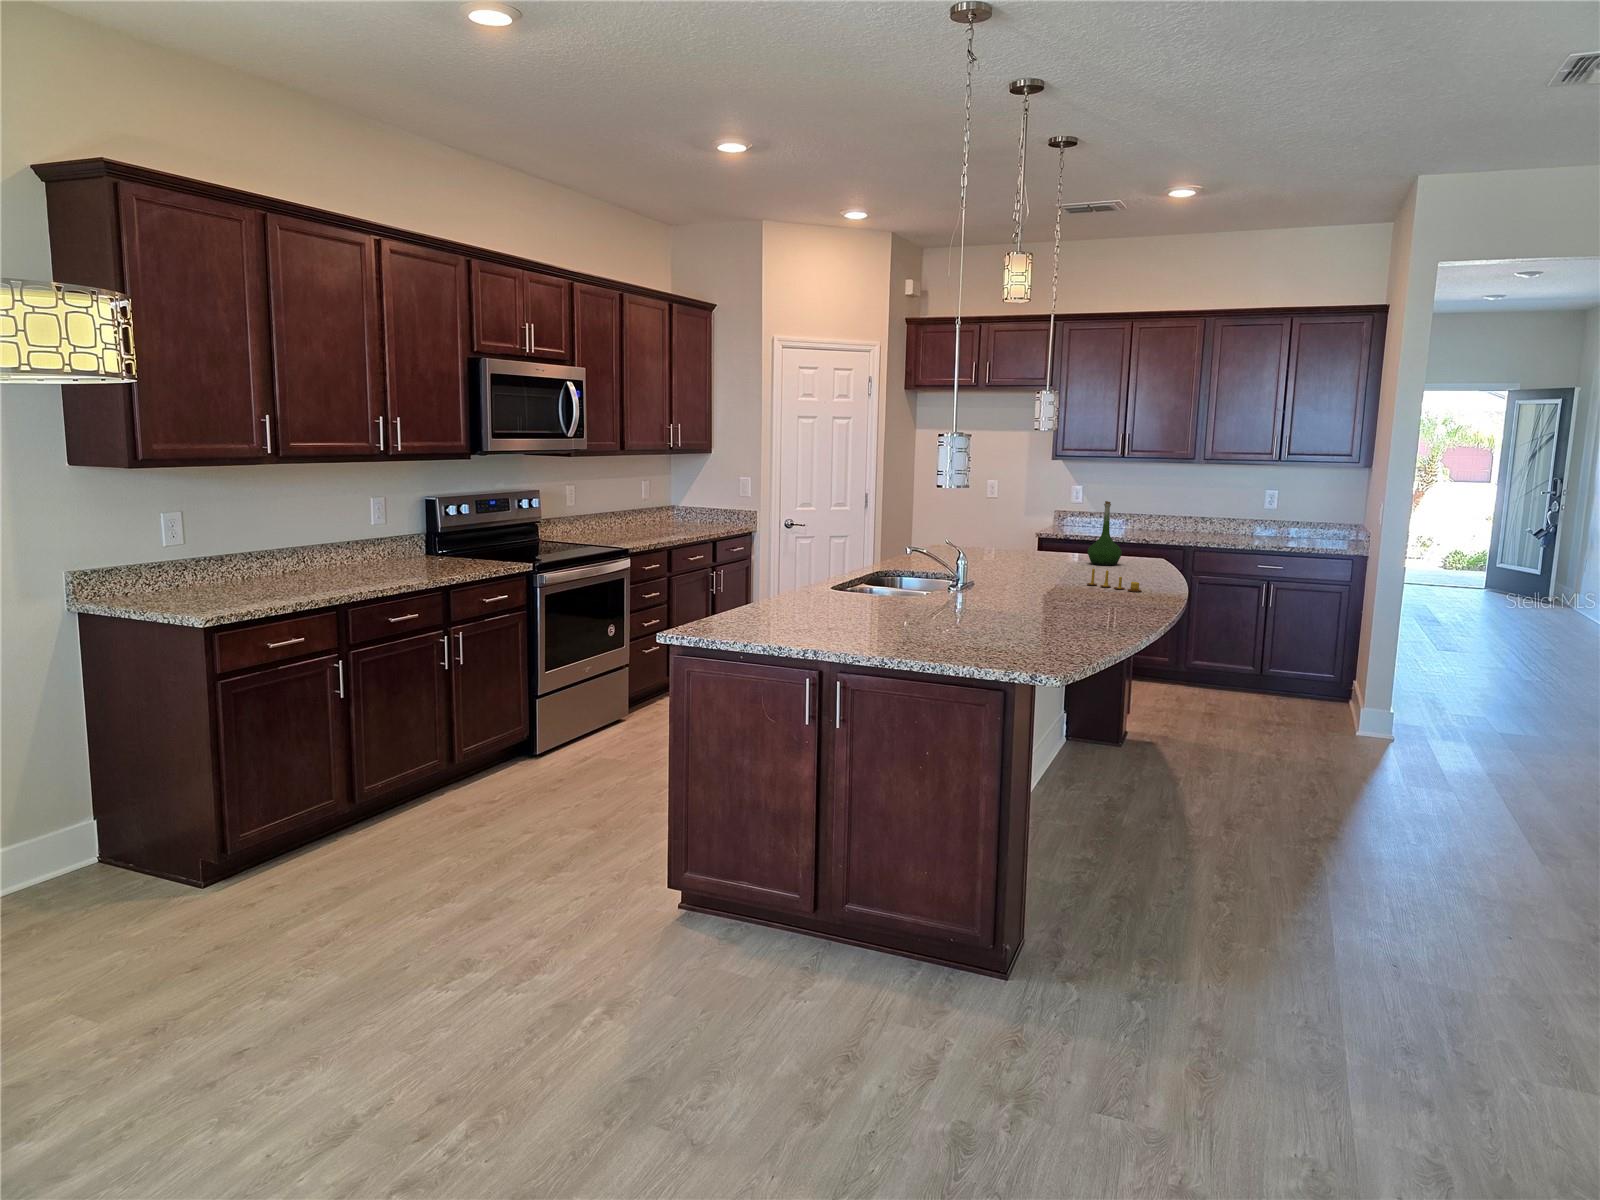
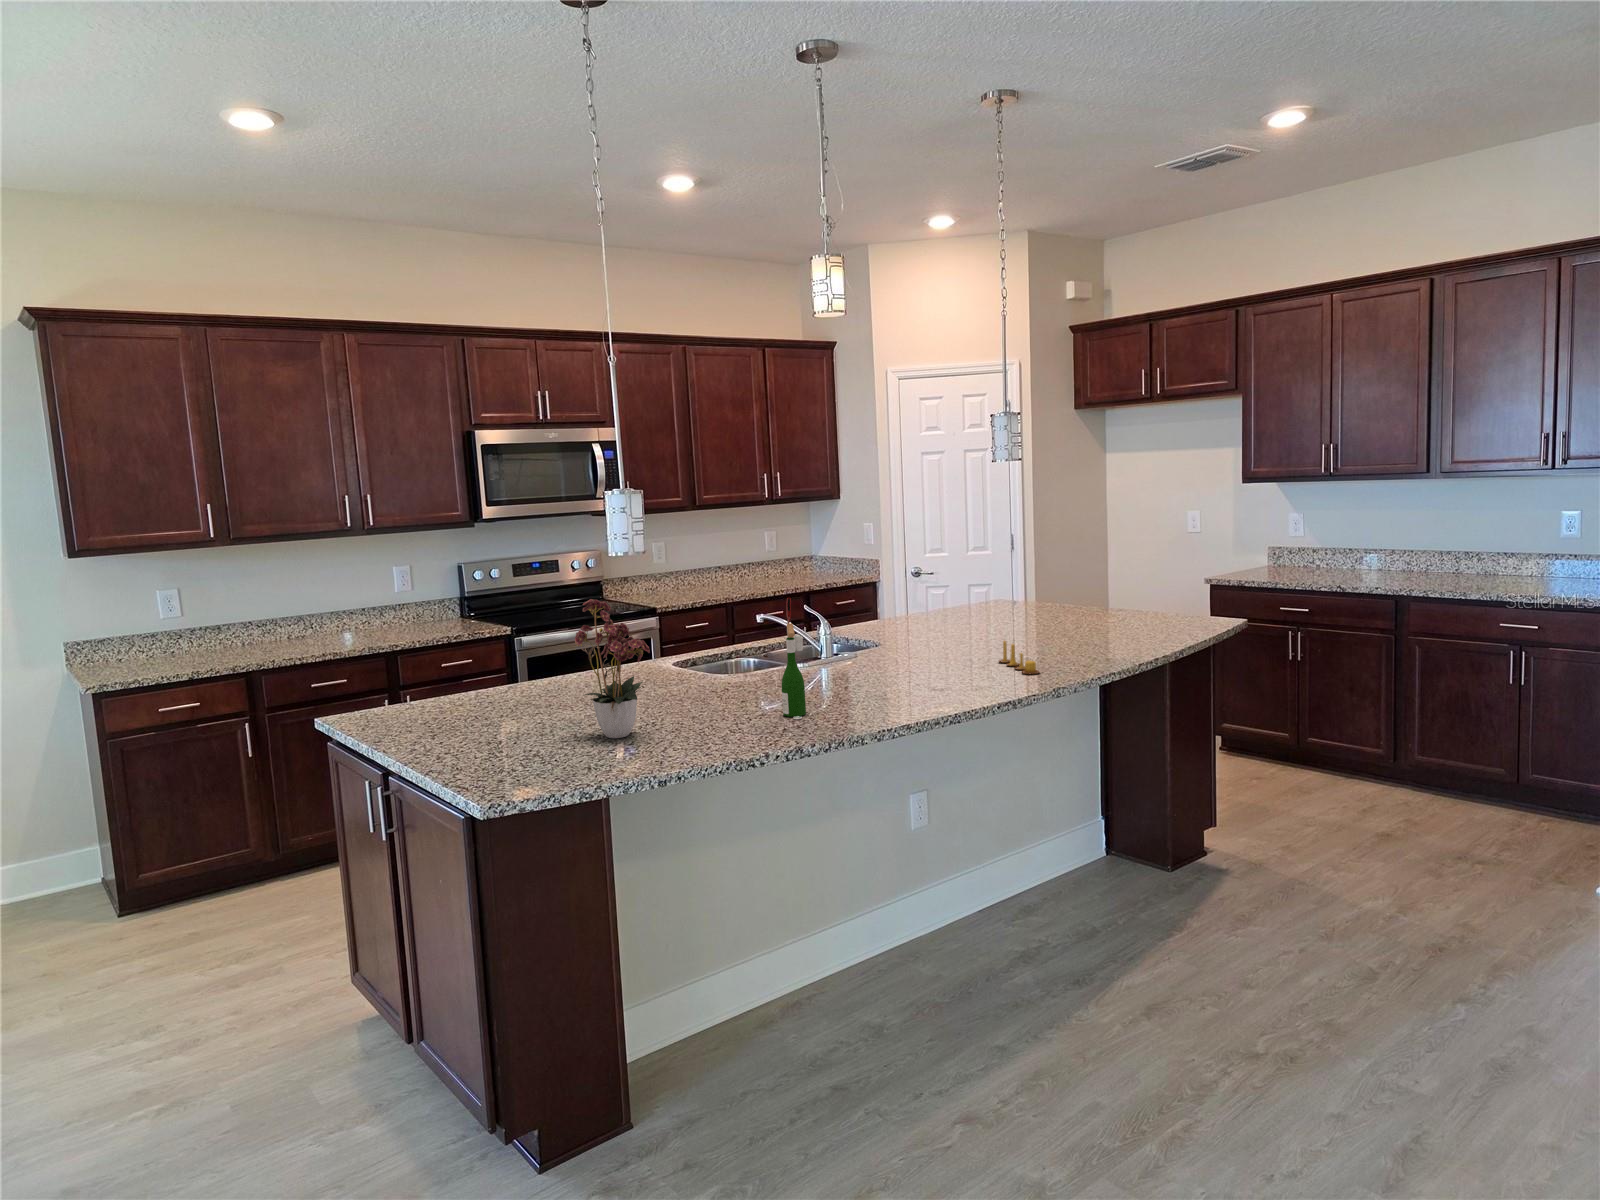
vase: present [1088,501,1122,566] -> none [1111,545,1157,630]
flower arrangement: none [951,518,1033,637] -> present [575,599,650,738]
wine bottle: none [1057,528,1081,621] -> present [782,598,806,719]

